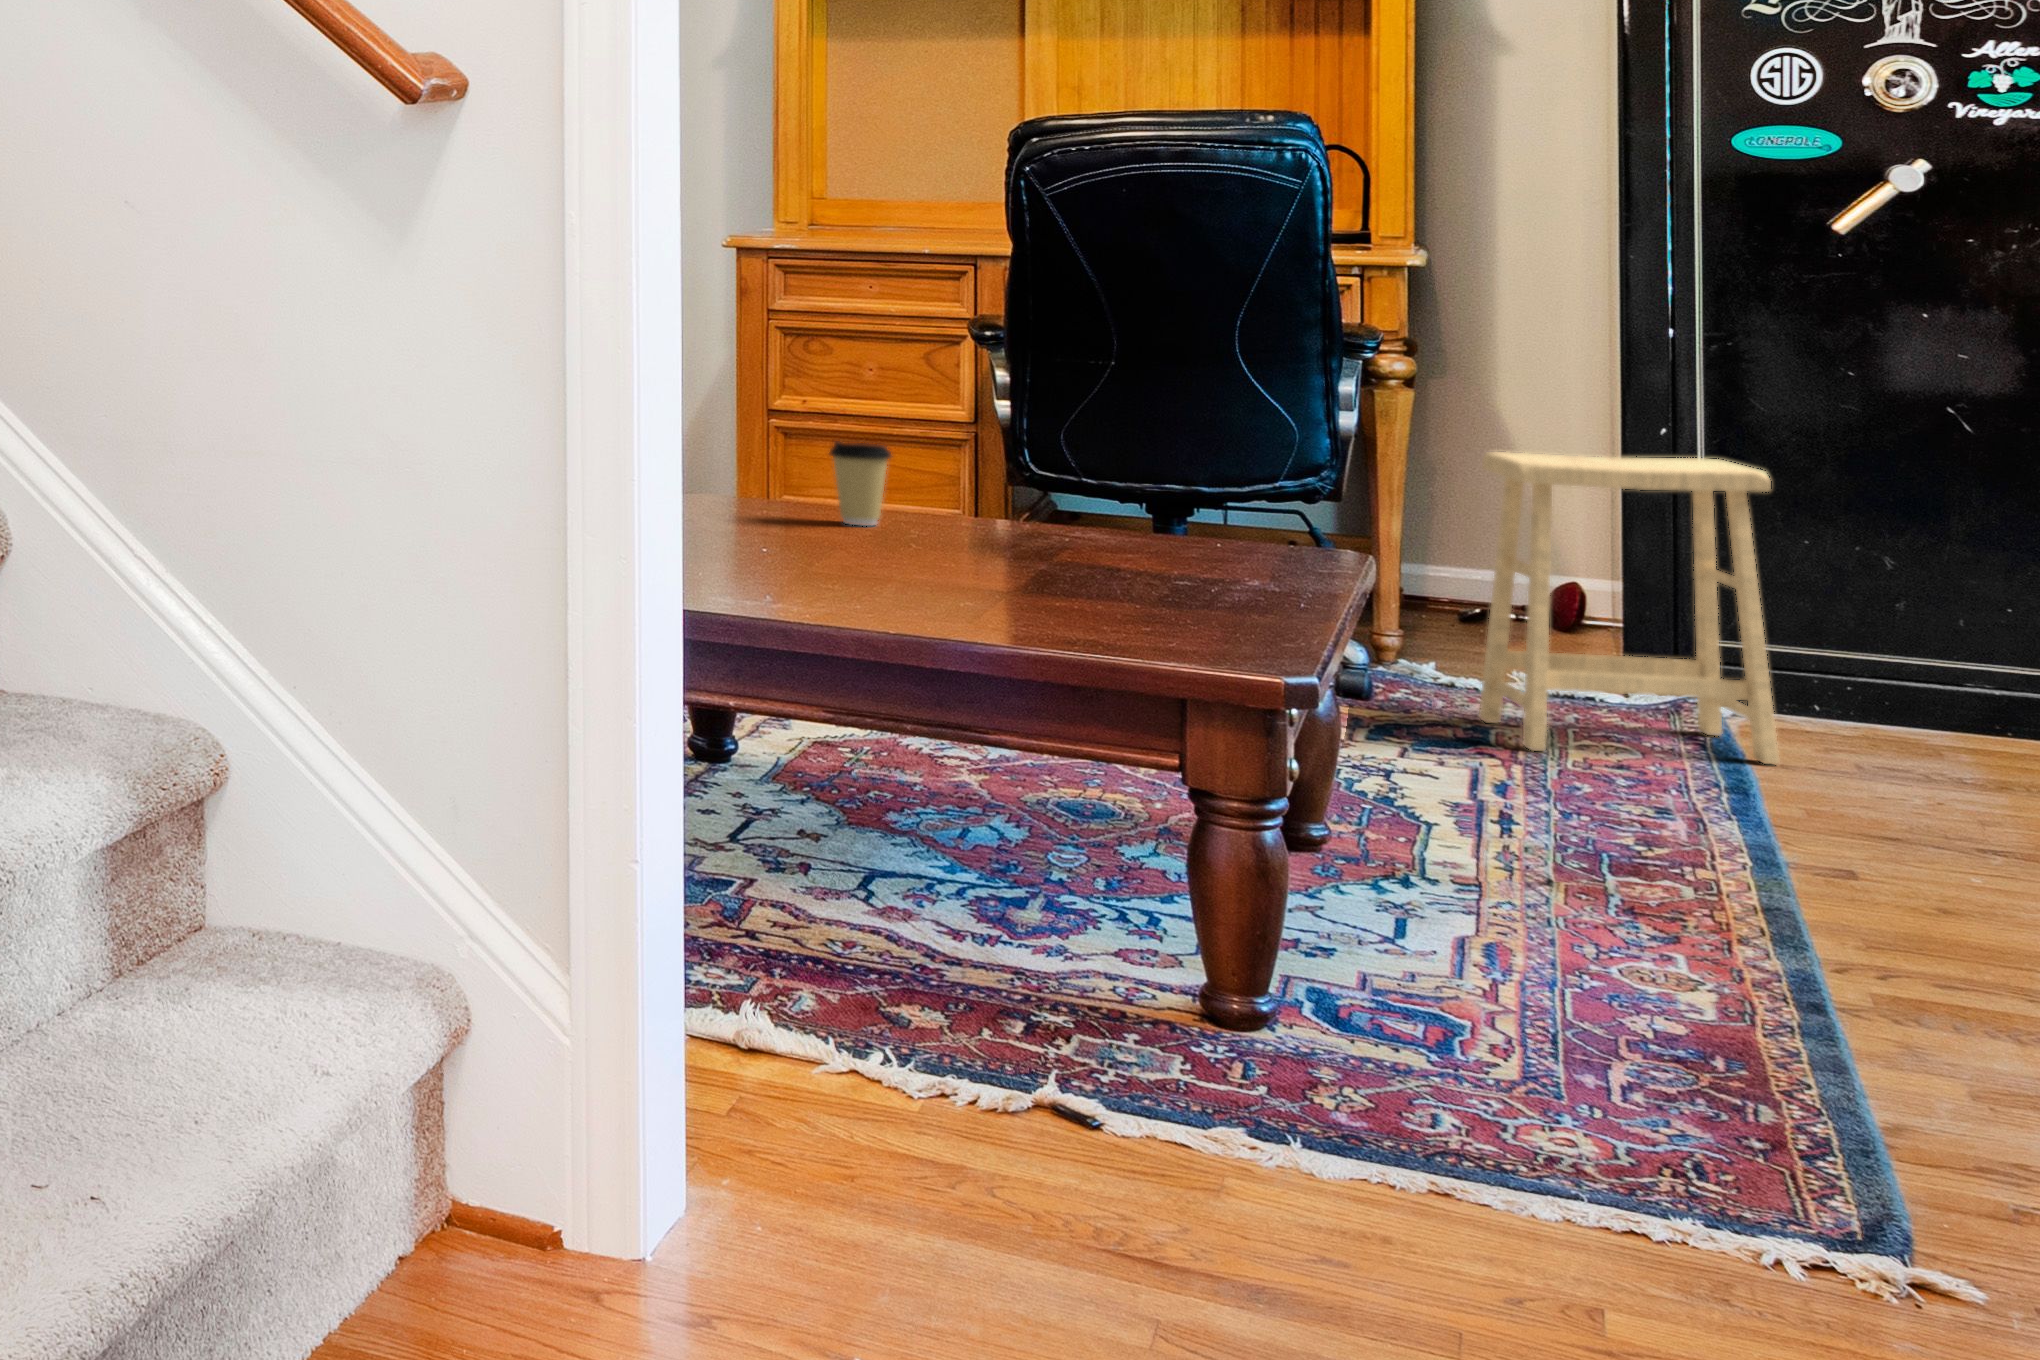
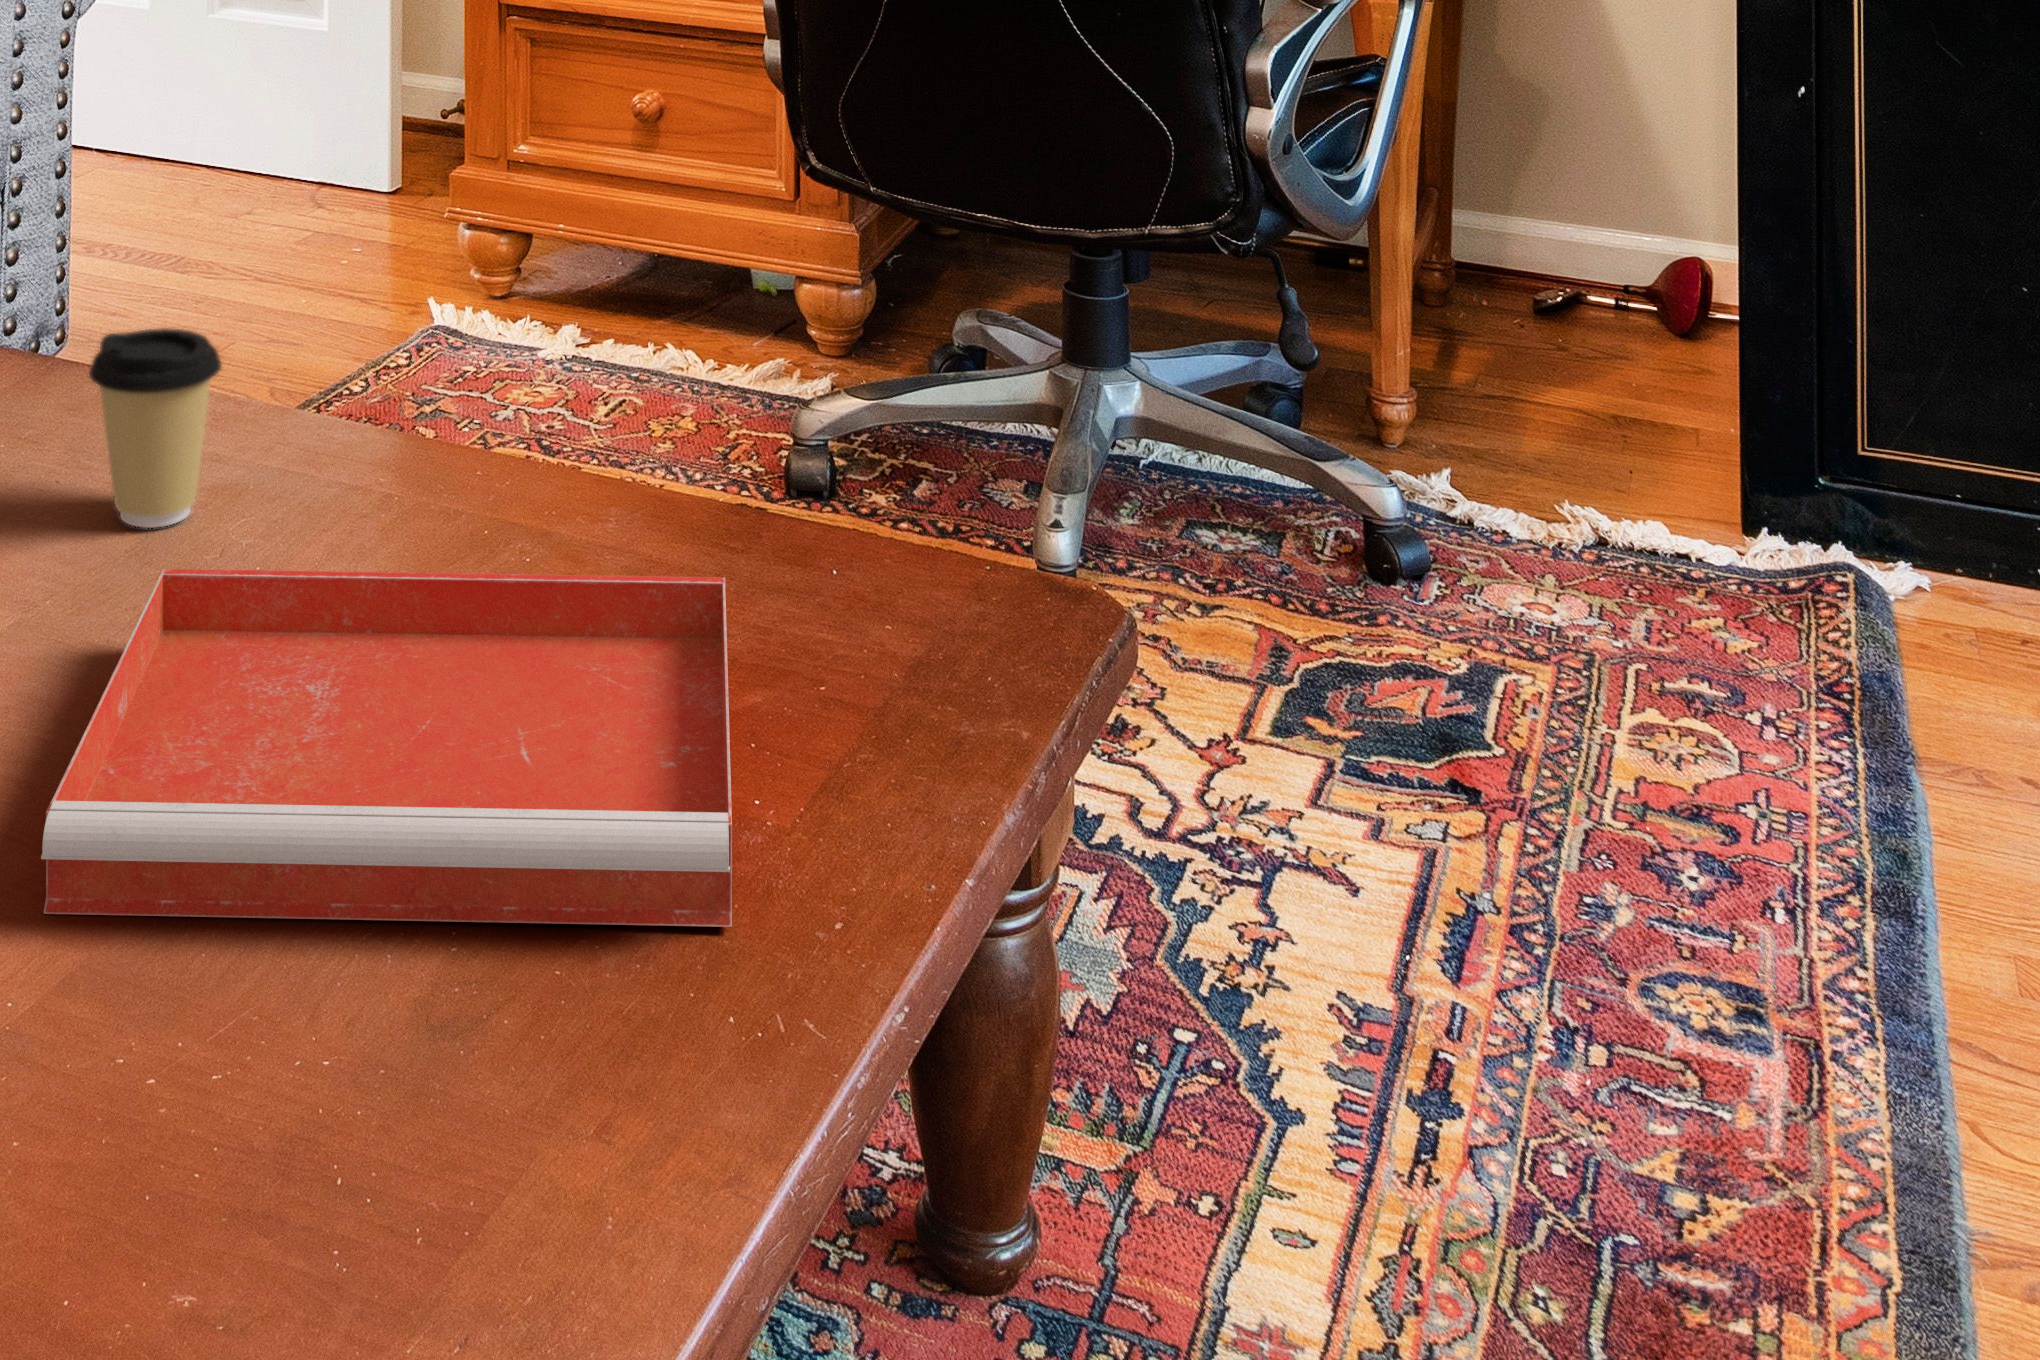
footstool: present [1479,452,1779,764] -> none [1483,164,1969,767]
tray: none [920,511,1250,588] -> present [41,569,732,927]

